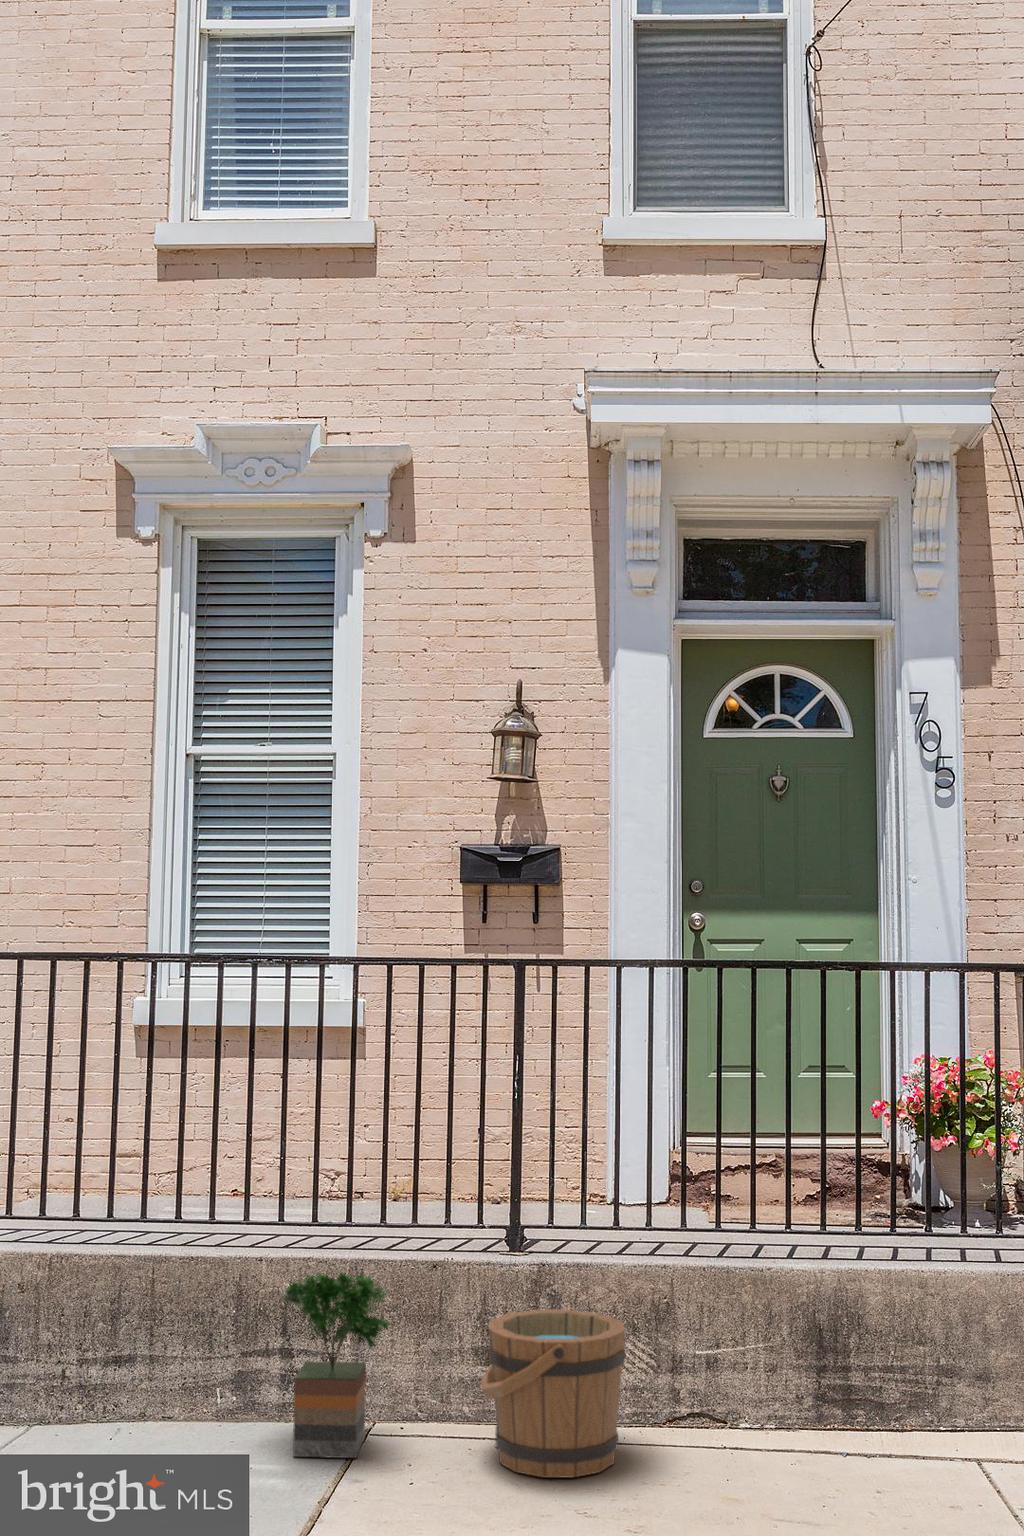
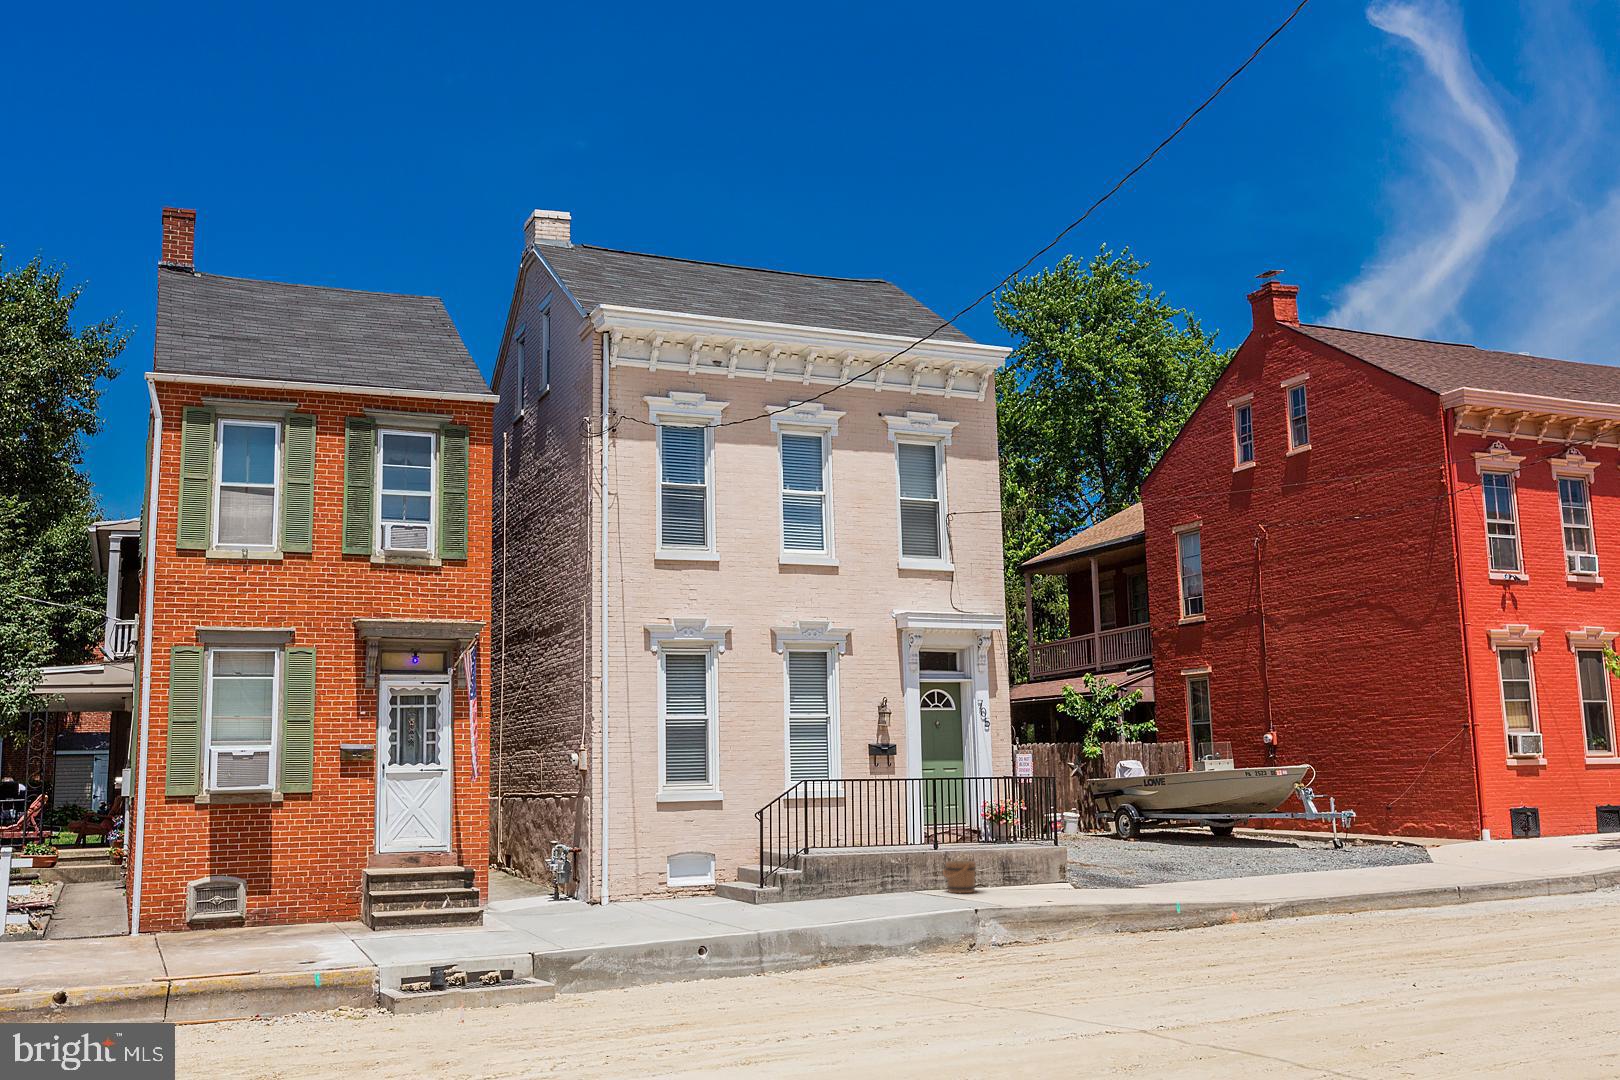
potted tree: present [283,1272,389,1458] -> none [900,854,929,895]

